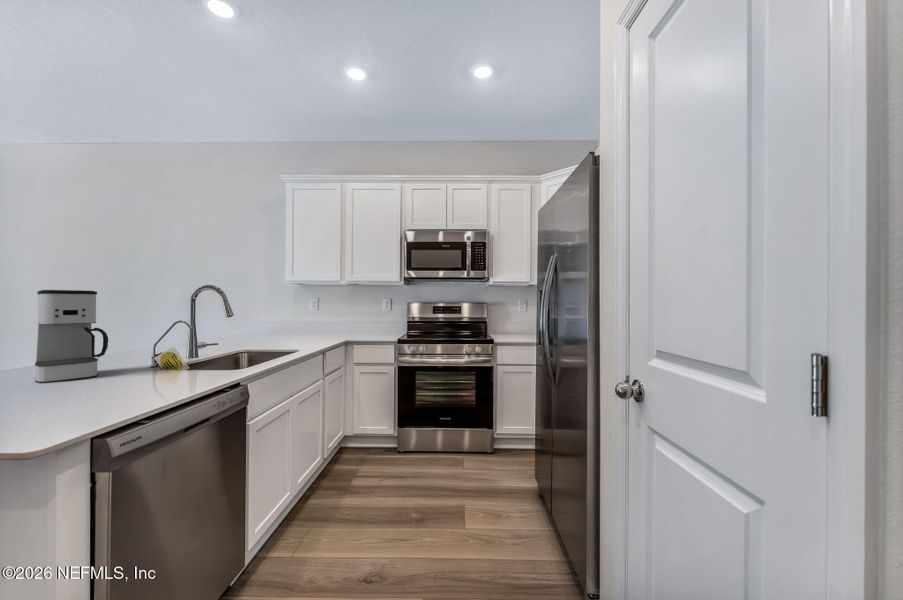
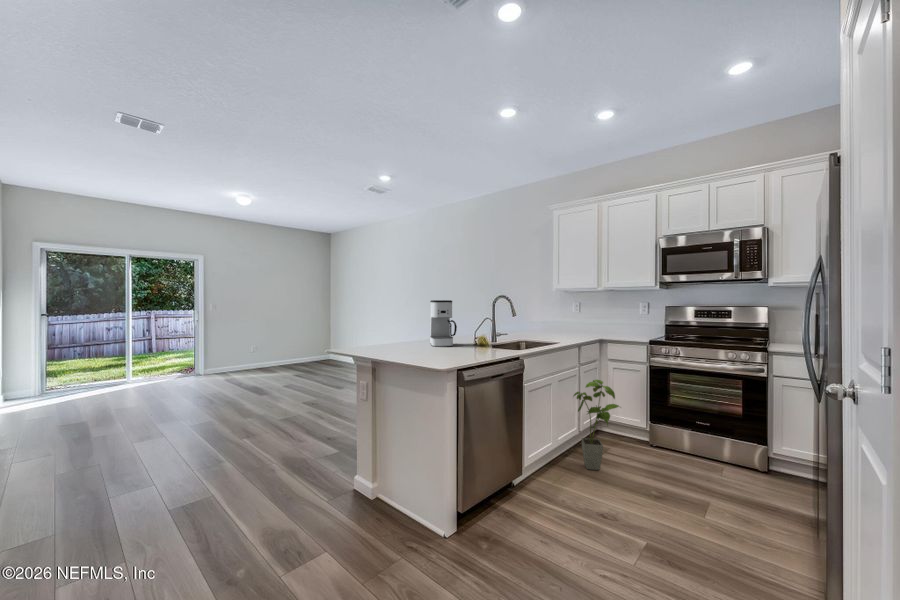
house plant: none [318,393,376,509] -> present [574,380,619,470]

